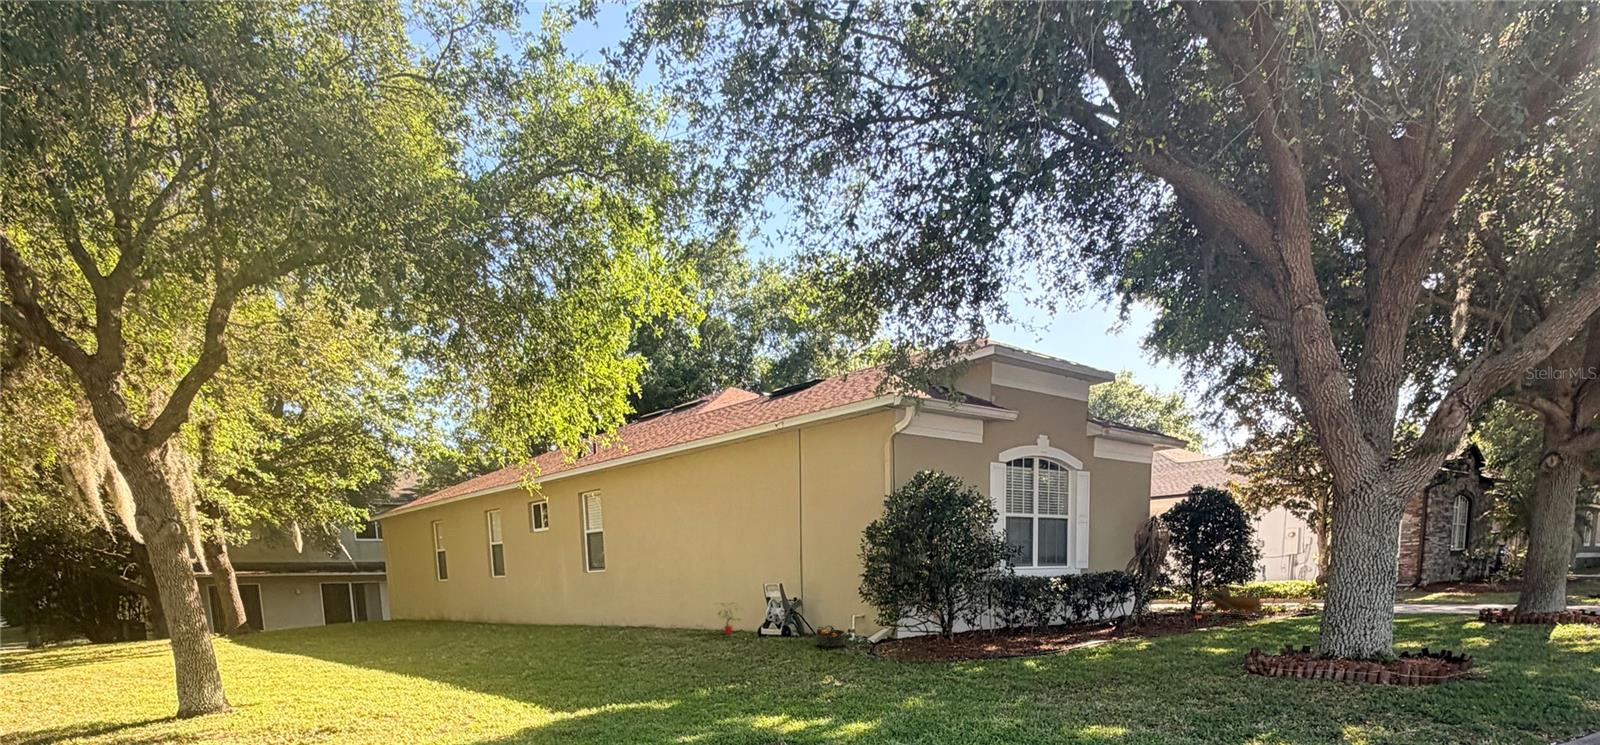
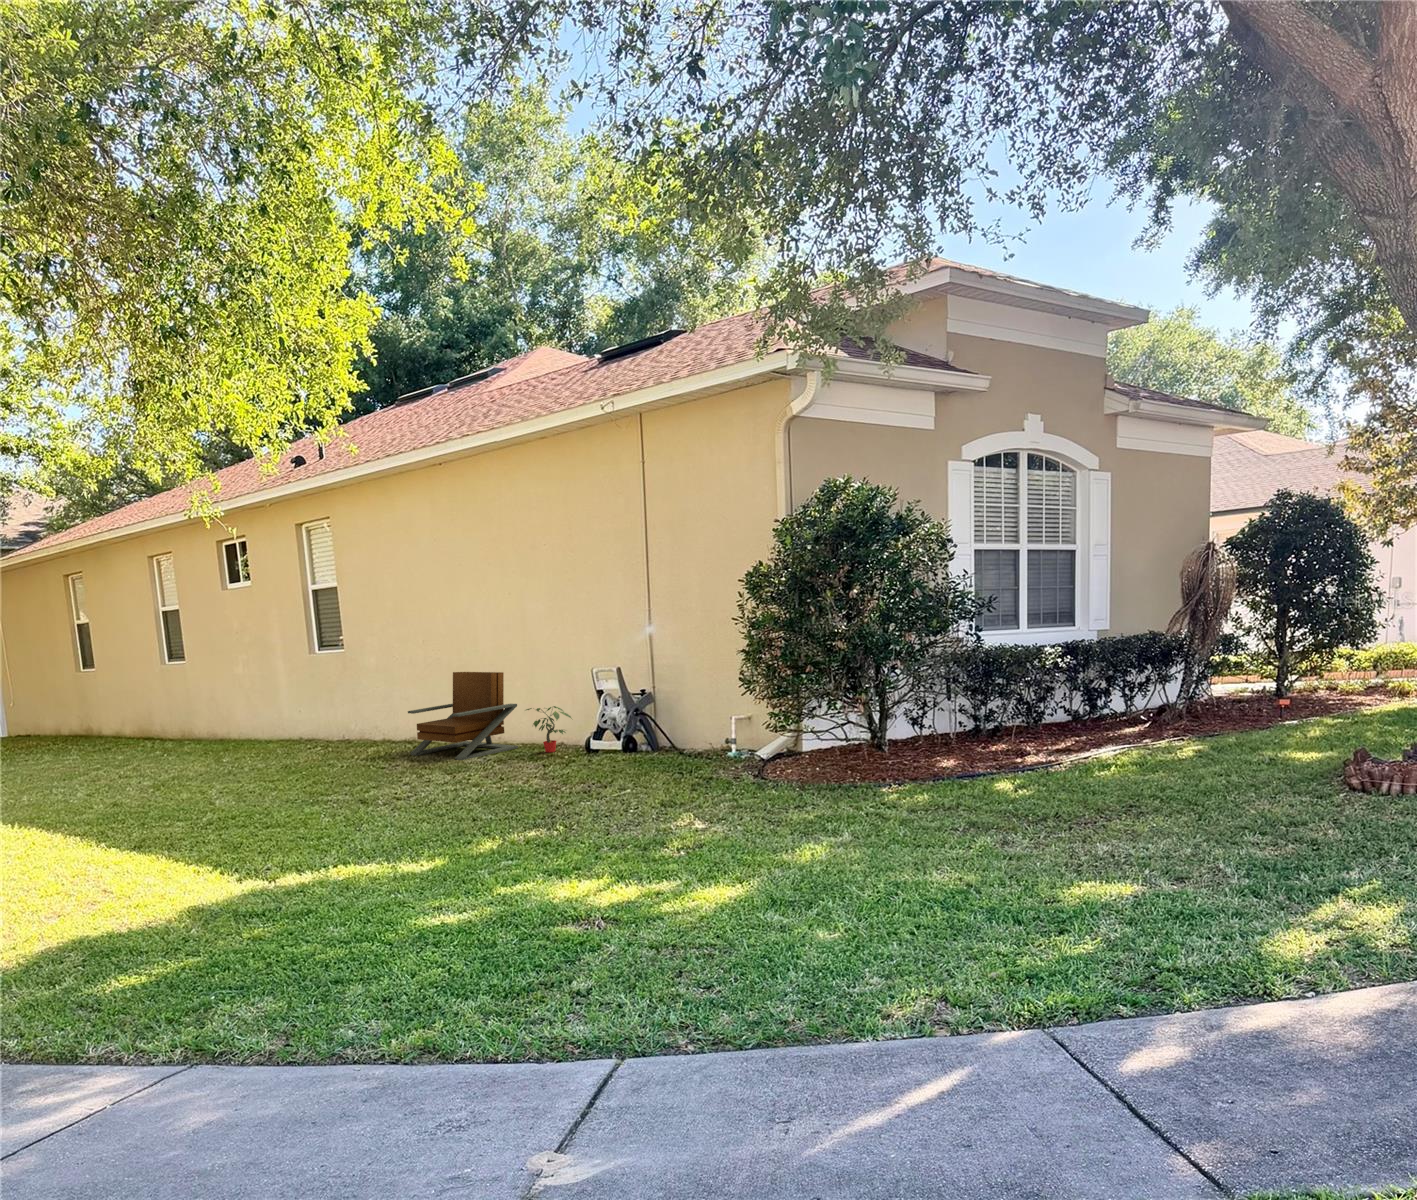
lounge chair: present [1205,587,1264,622] -> present [408,672,518,760]
basket: present [816,626,845,647] -> none [667,736,714,770]

